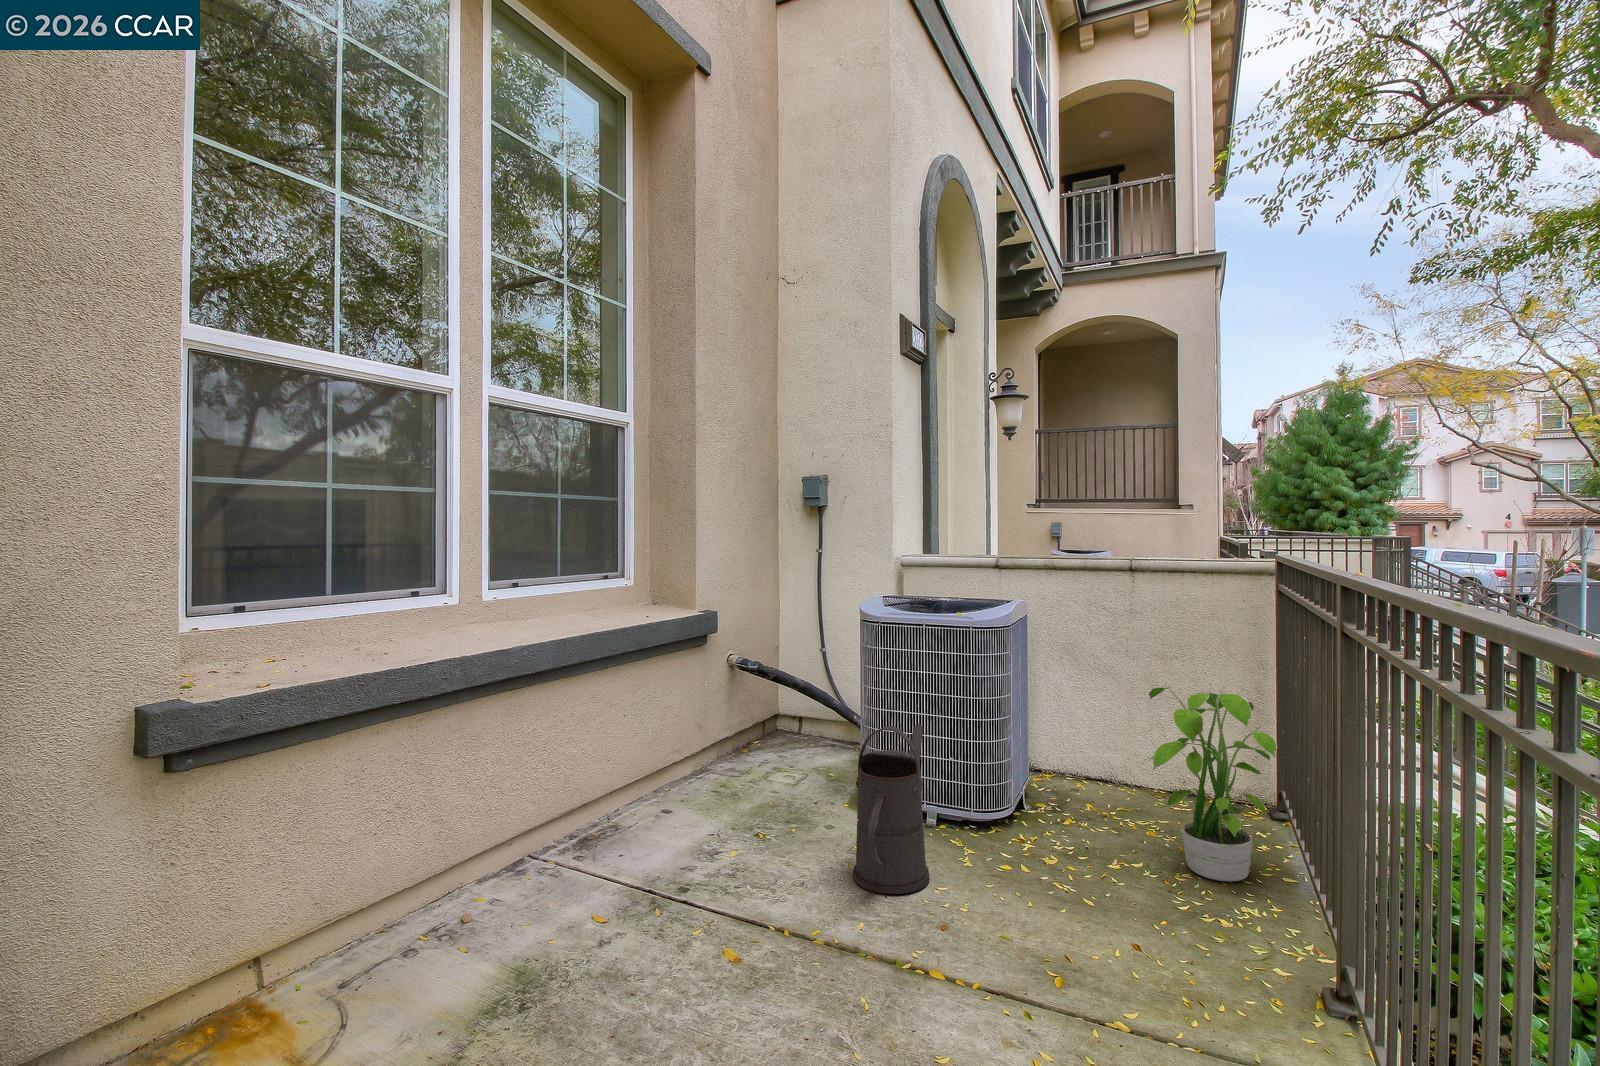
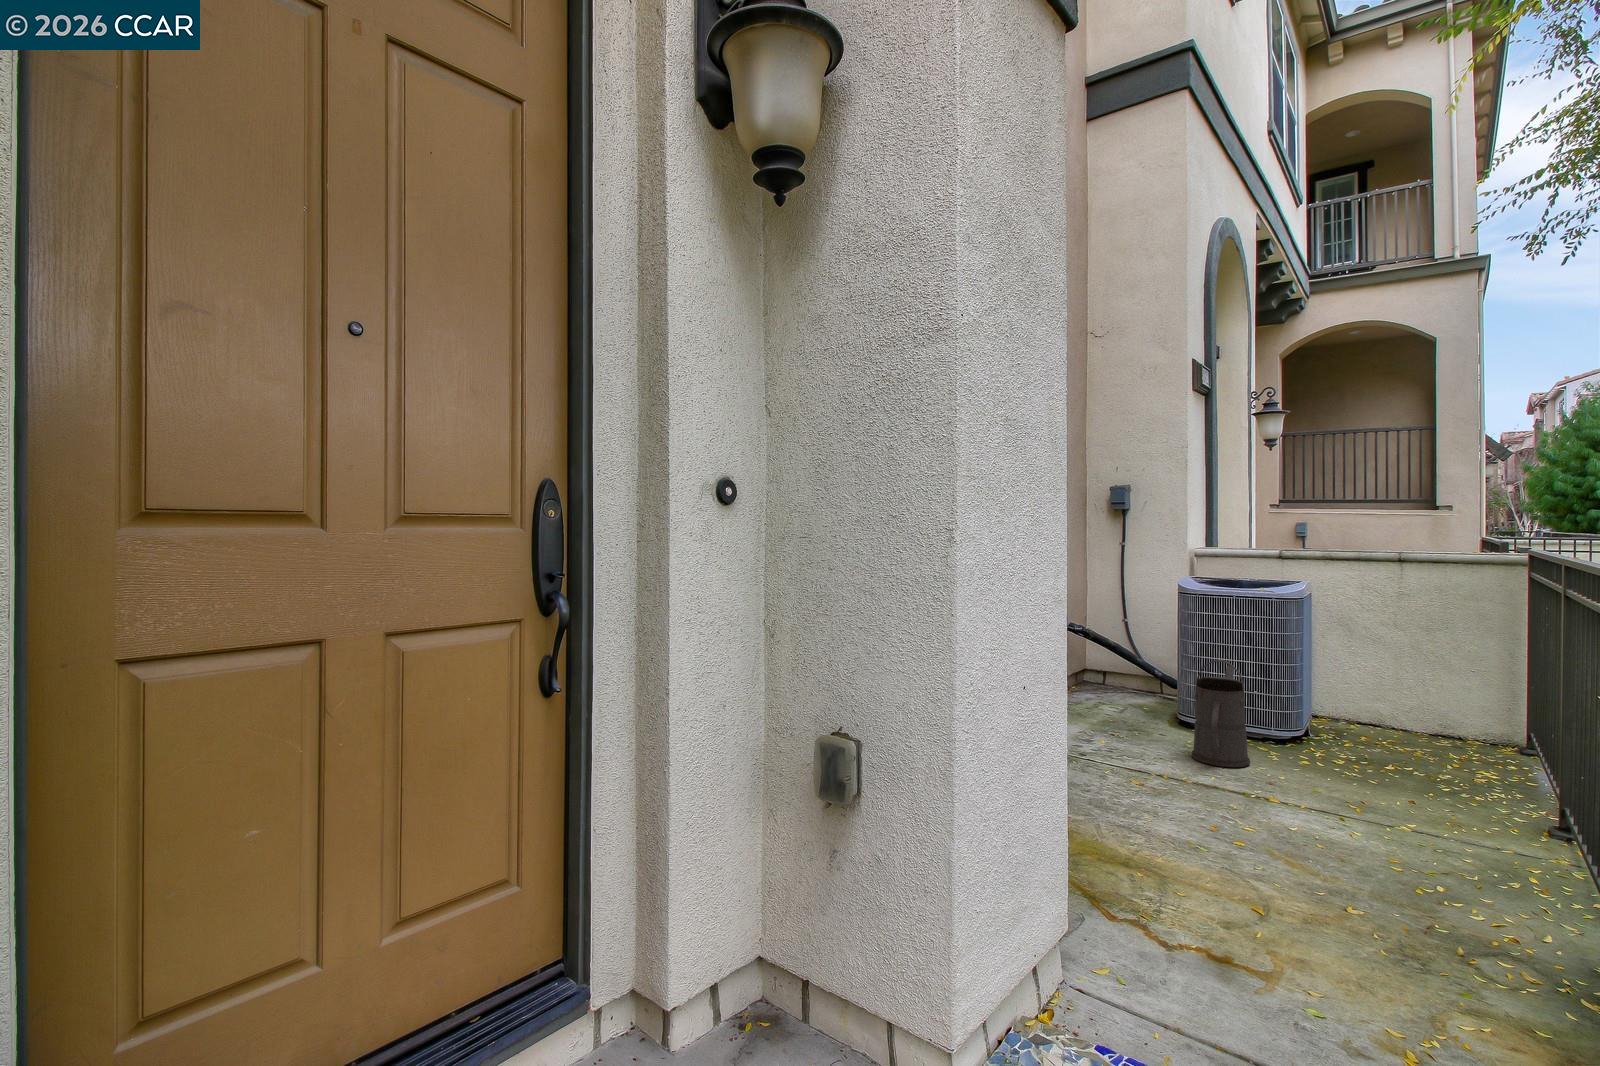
potted plant: present [1148,683,1278,882] -> none [1421,641,1532,781]

